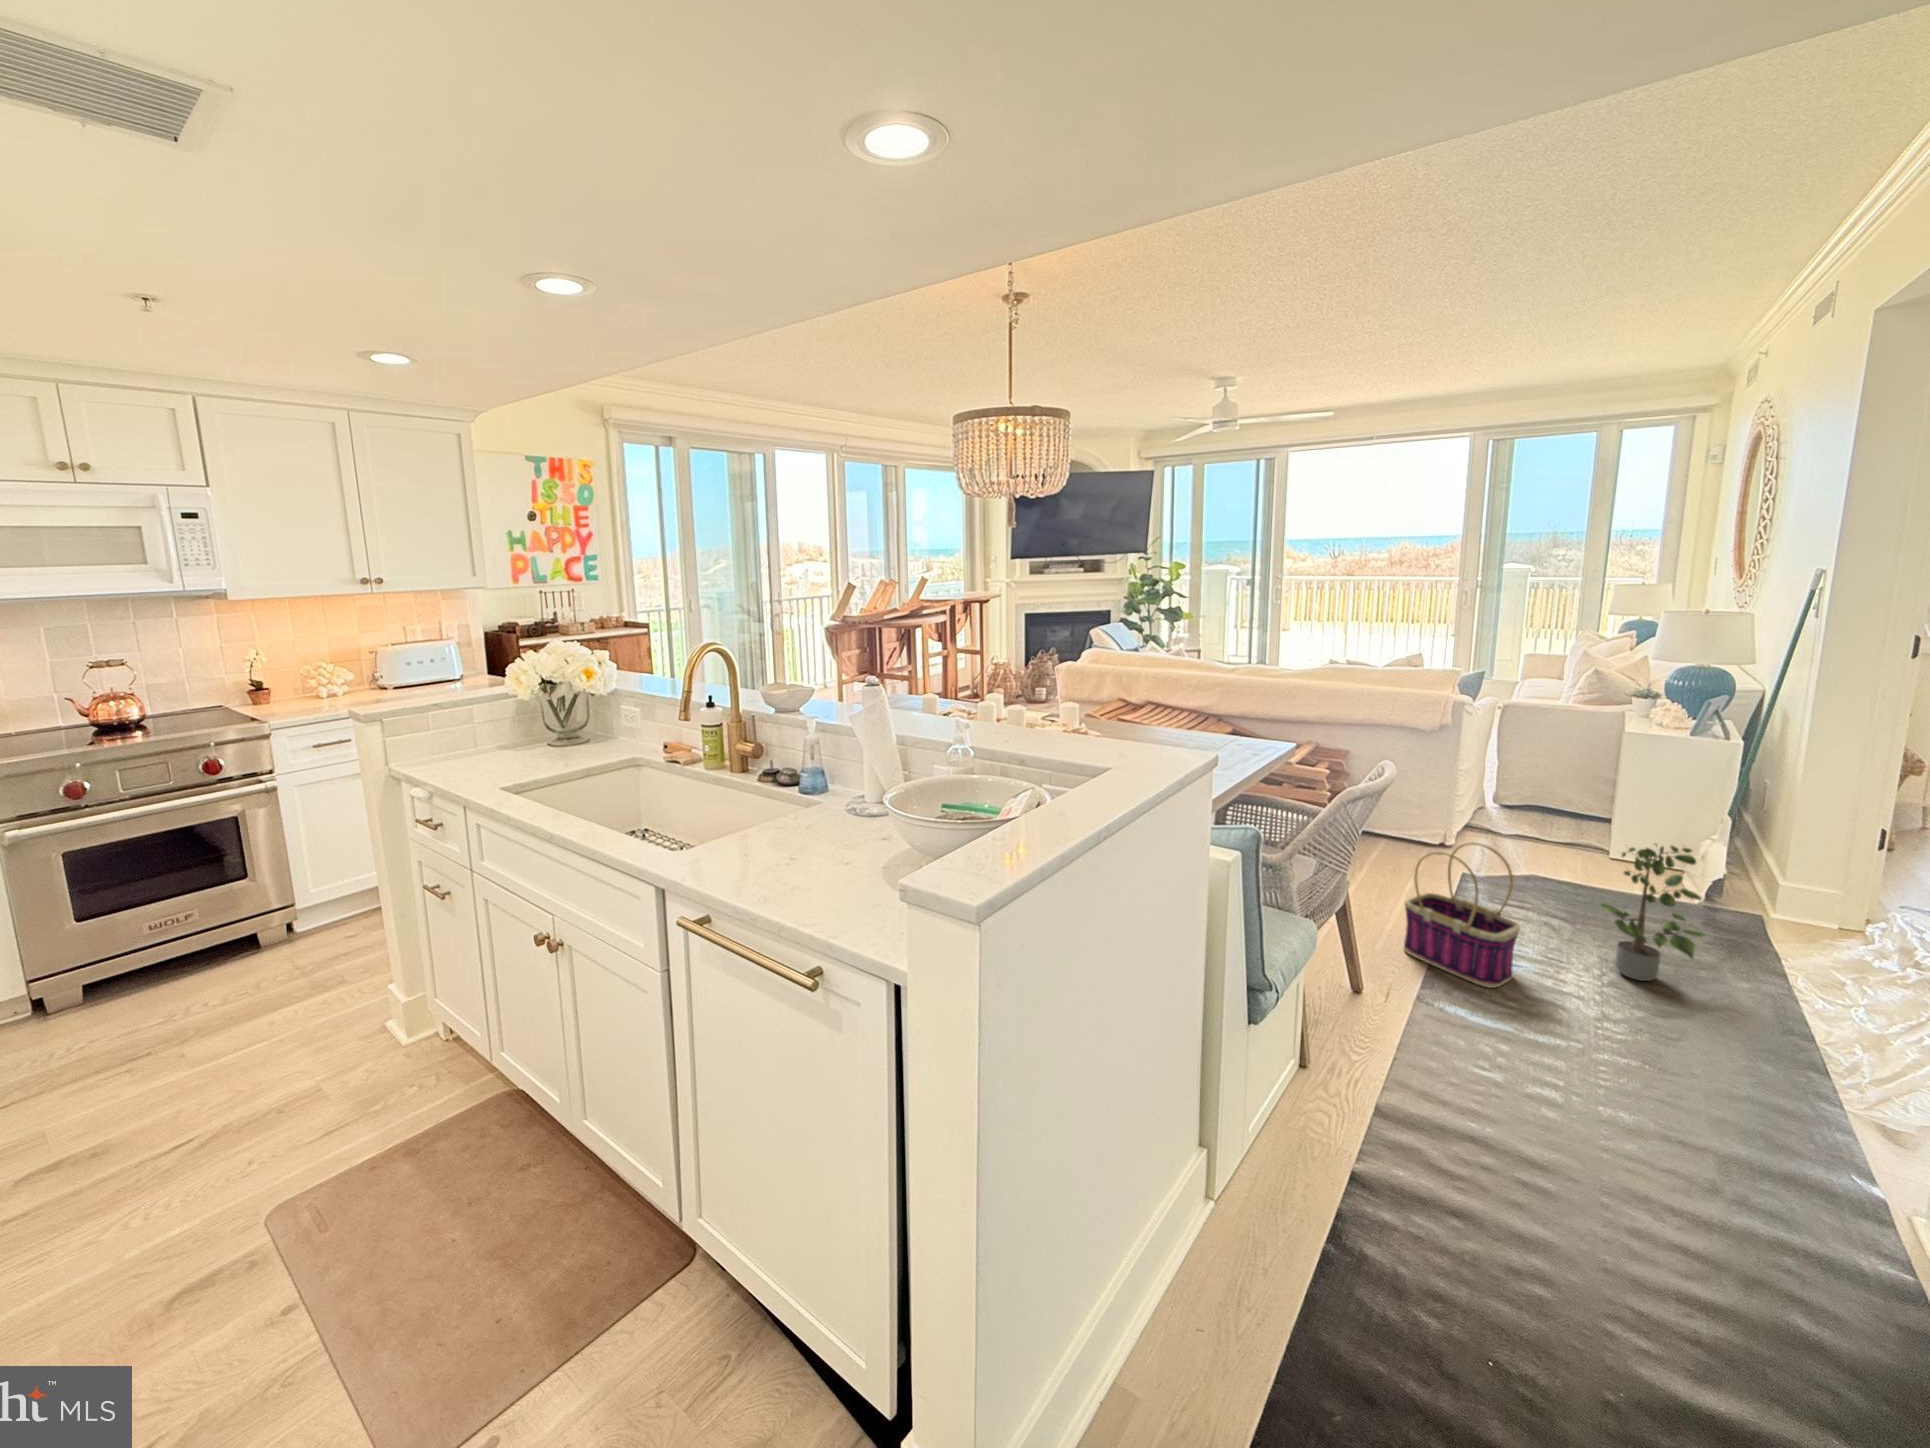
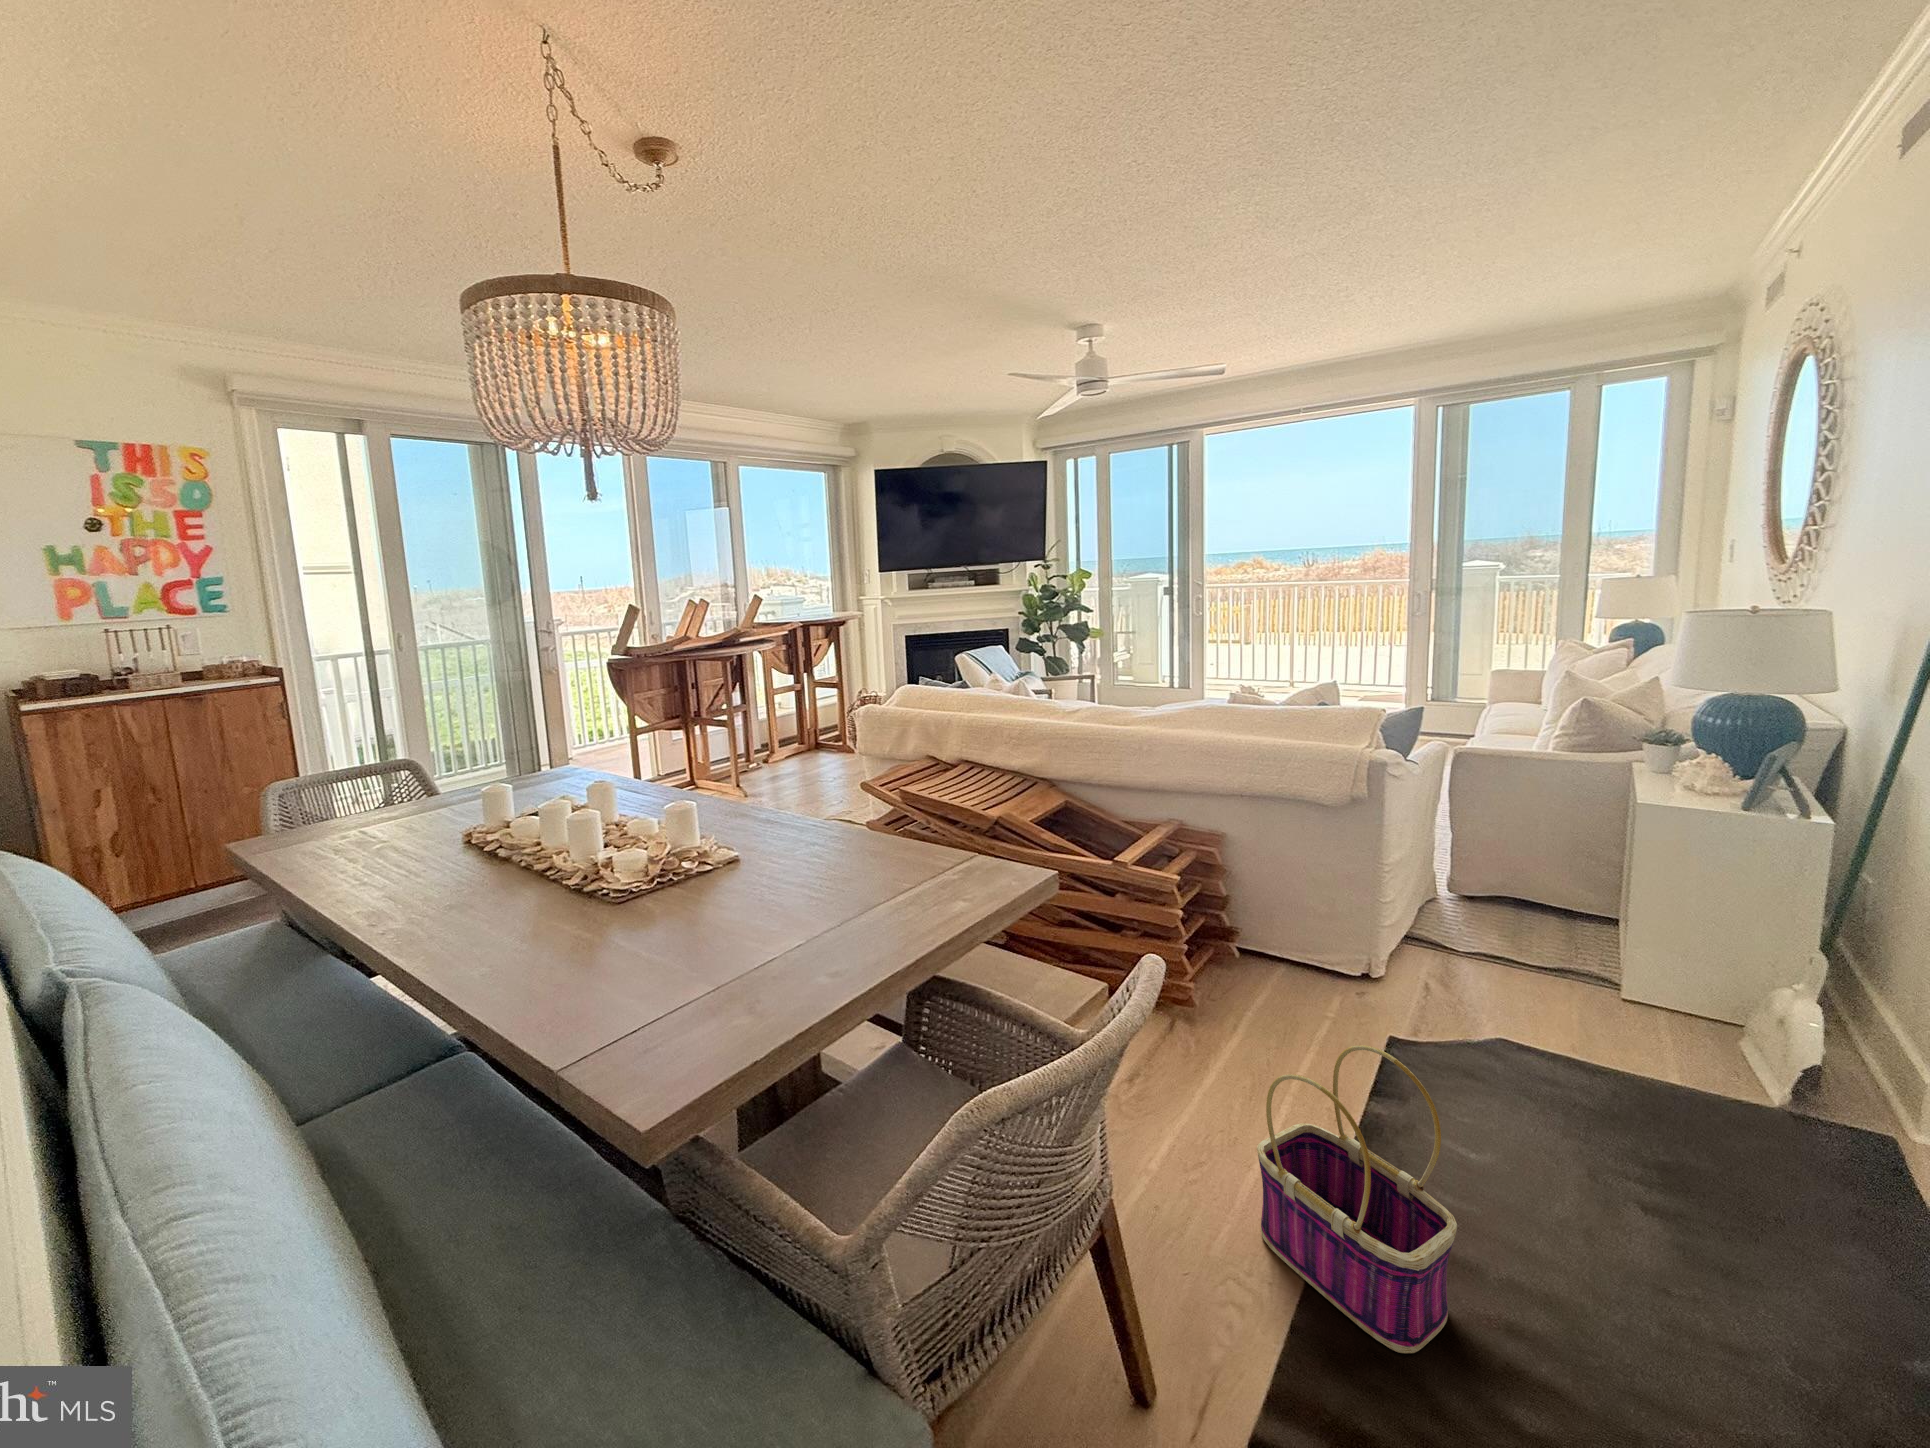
potted plant: present [1601,844,1705,981] -> none [1607,1065,1828,1334]

